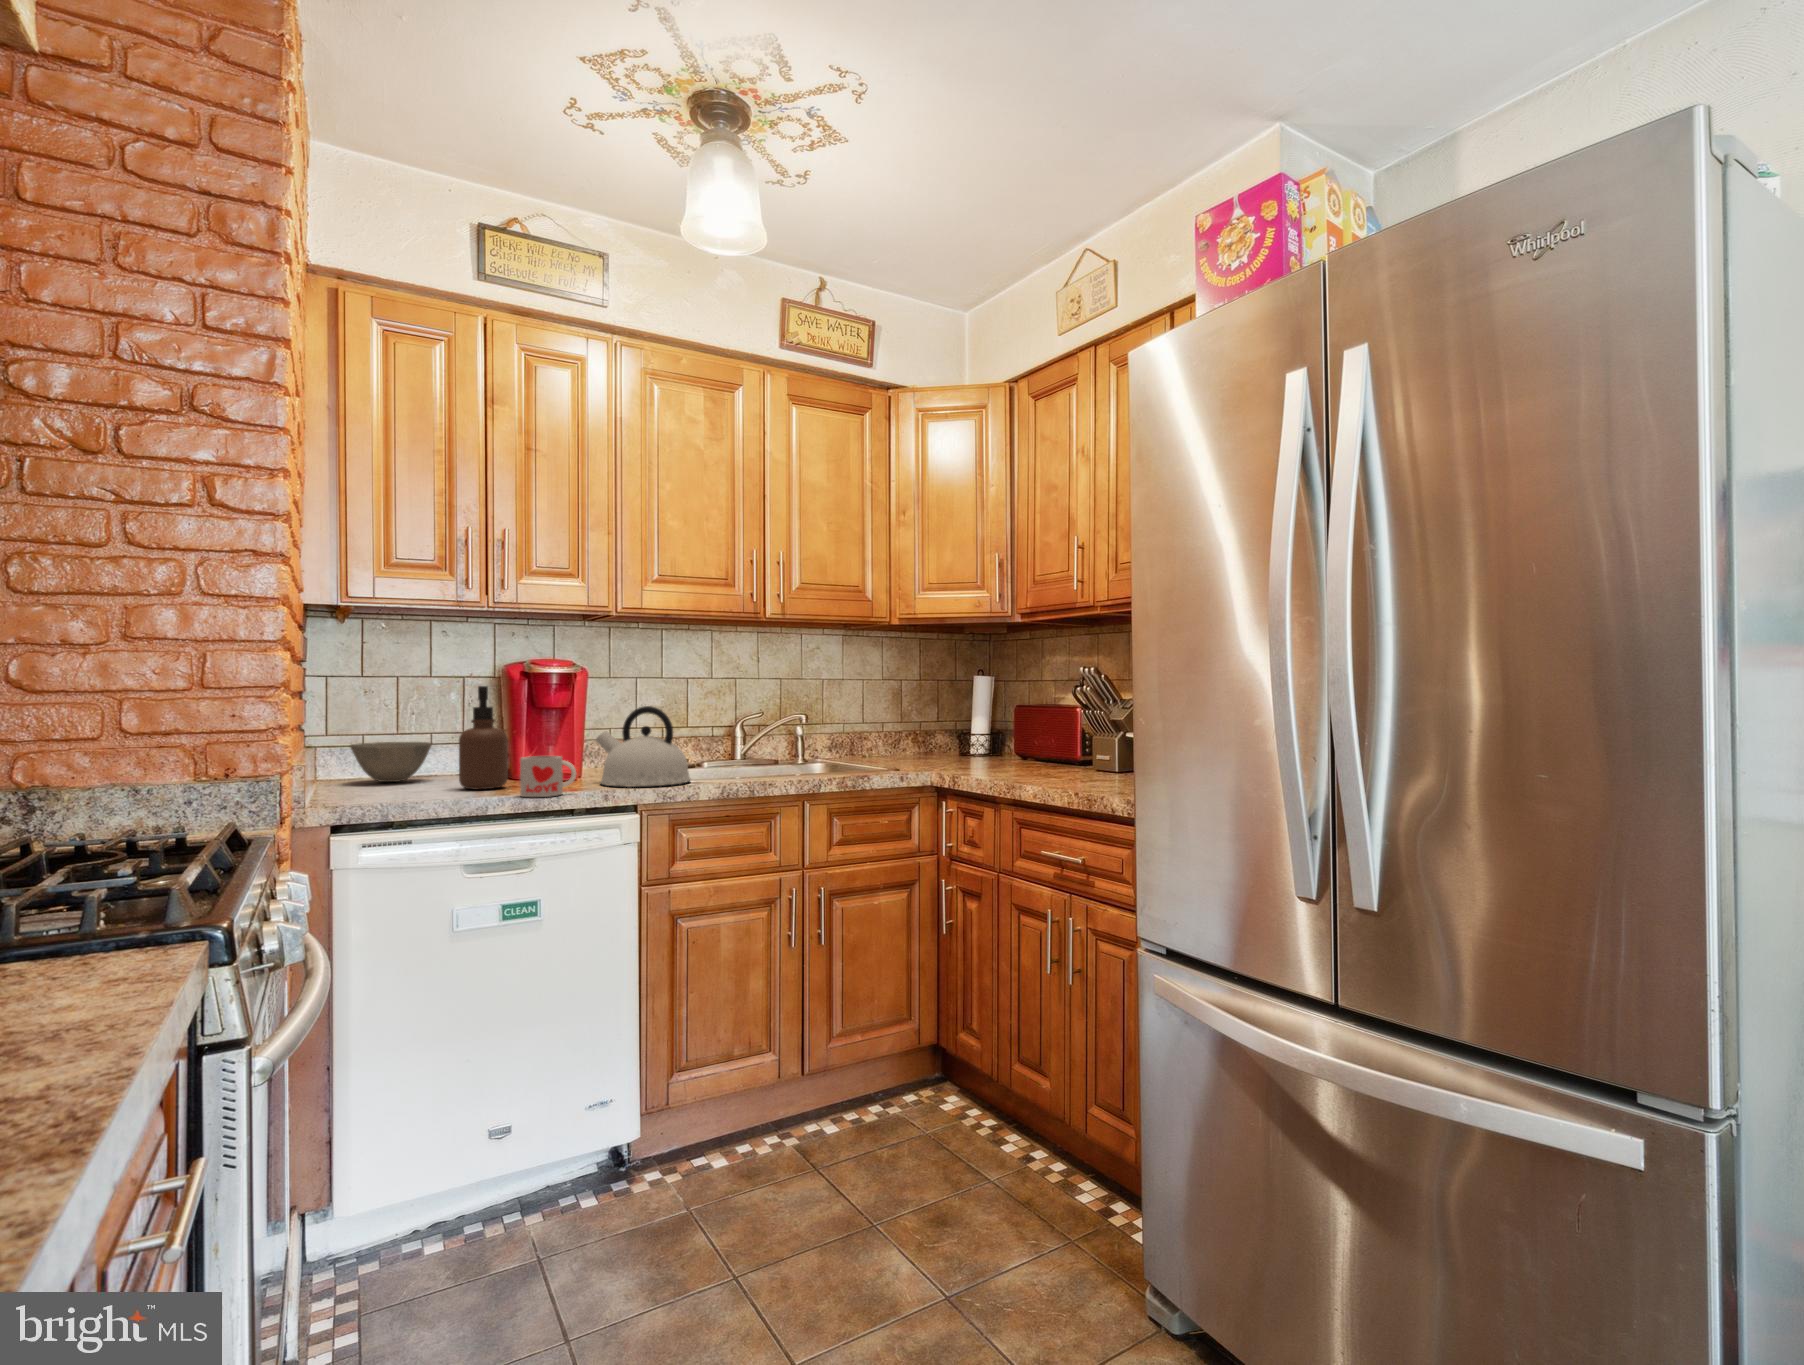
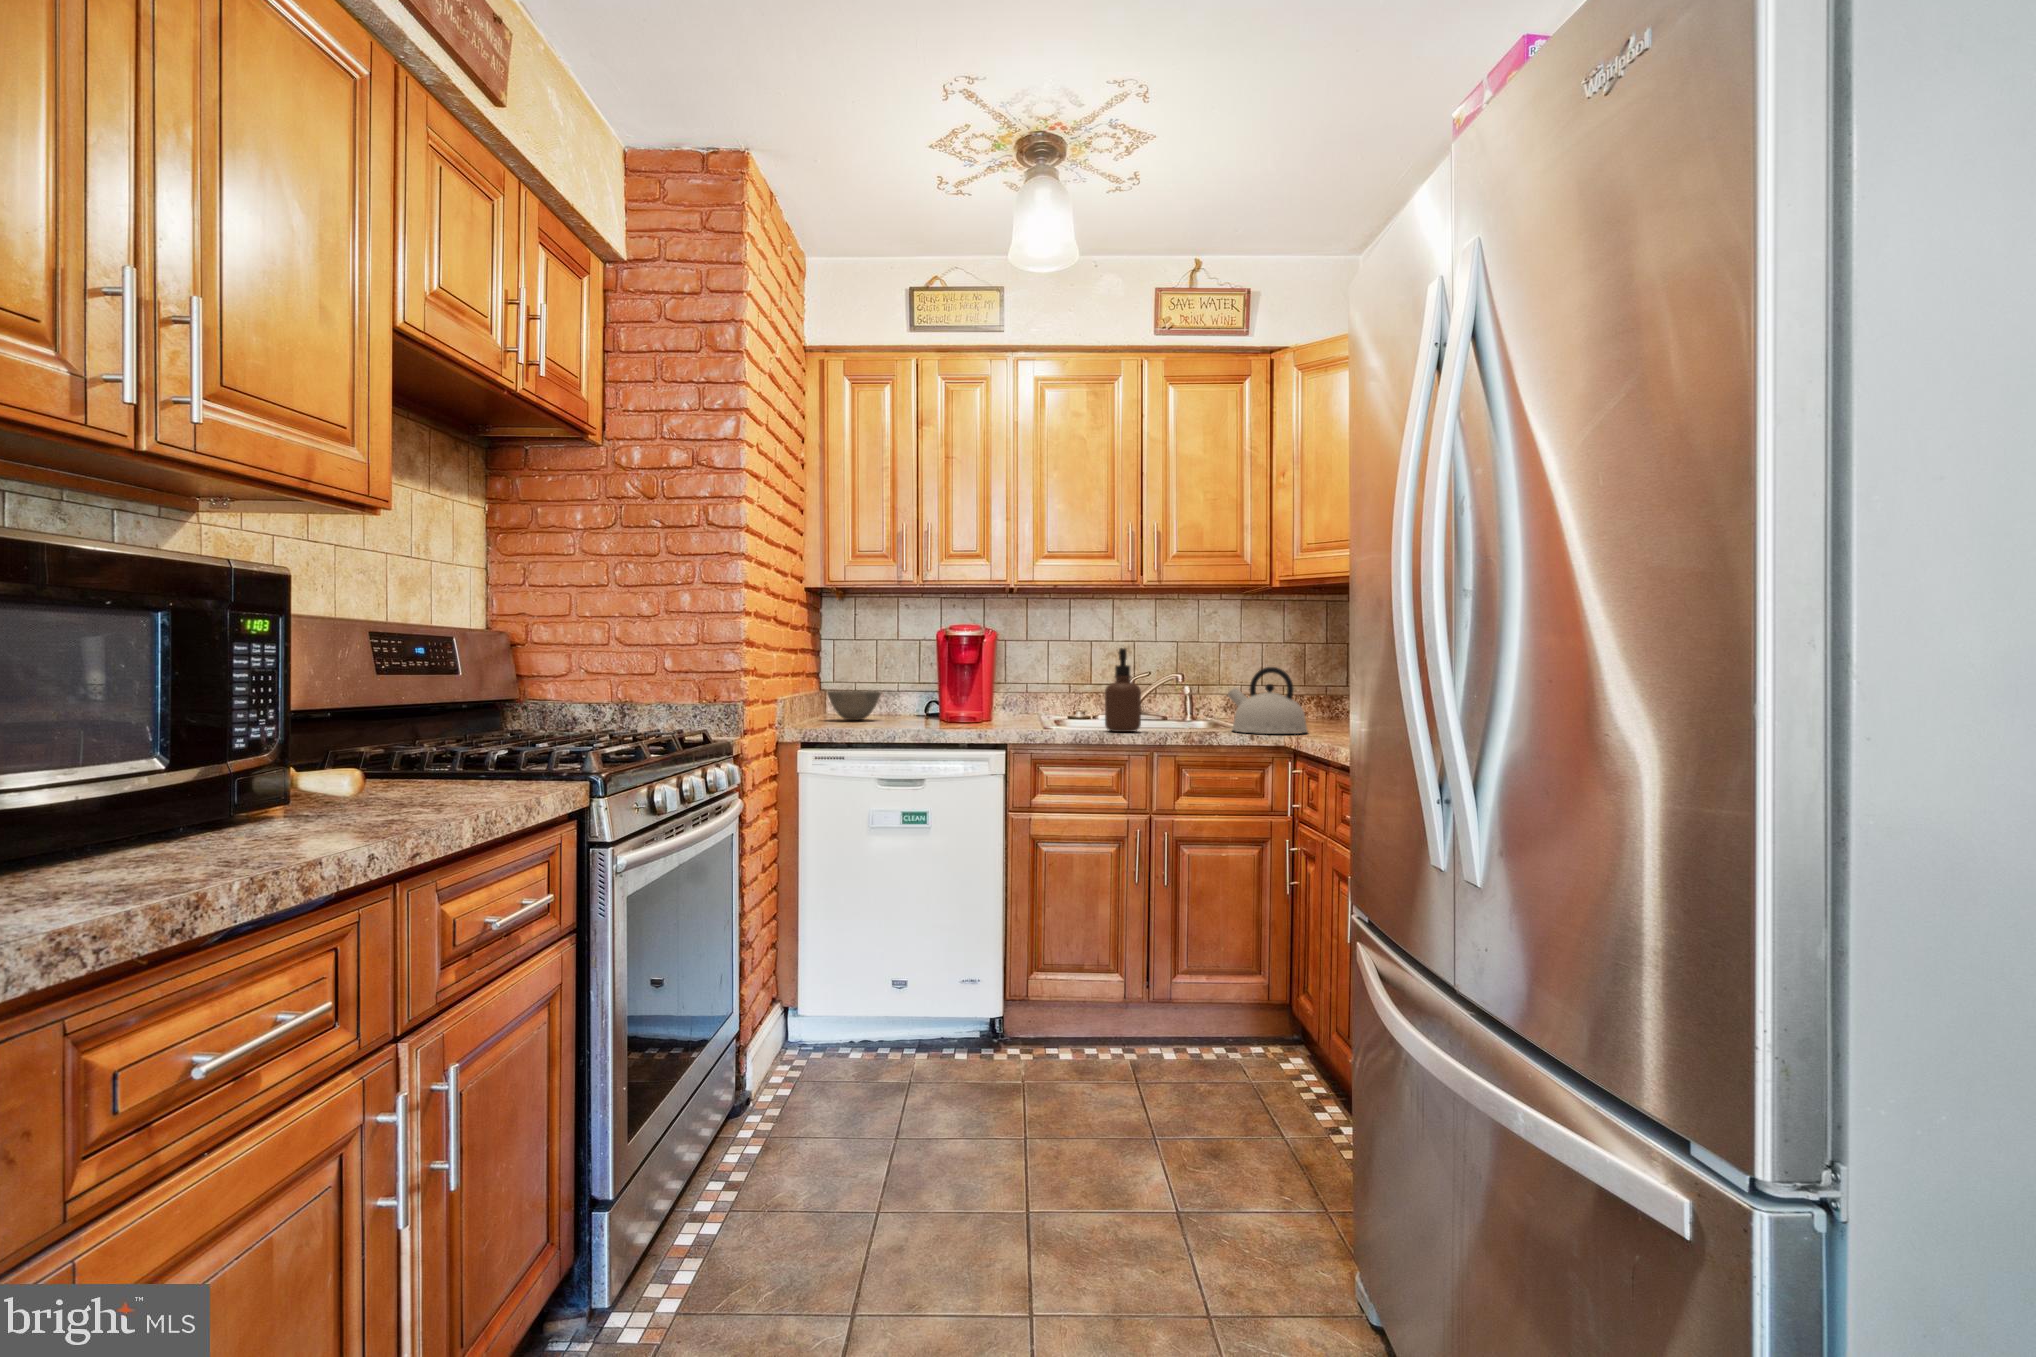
soap dispenser: present [459,686,508,789] -> present [1105,648,1141,732]
kettle: present [596,706,691,787] -> present [1228,667,1308,734]
mug: present [520,756,576,797] -> none [917,701,958,732]

